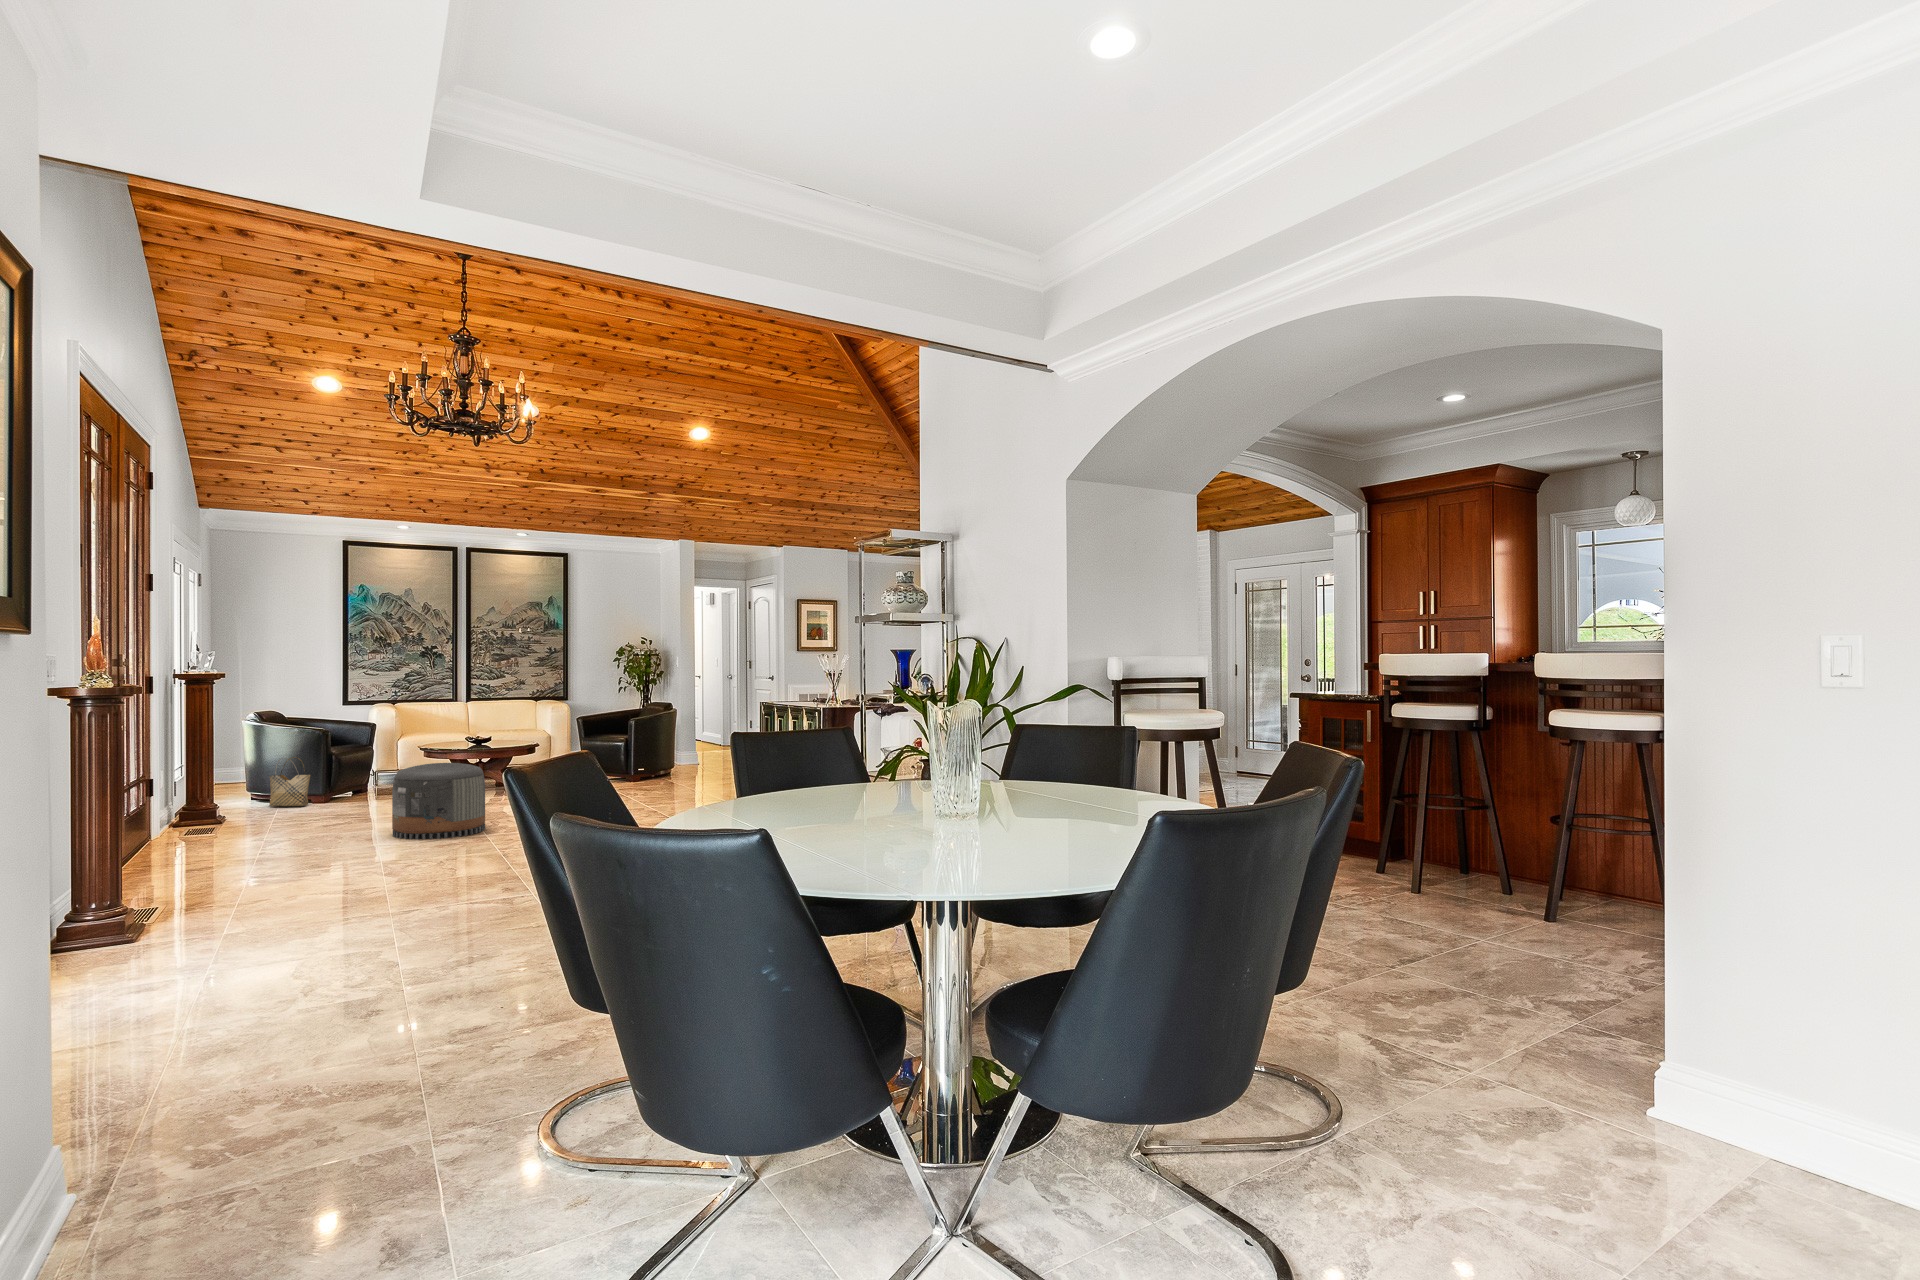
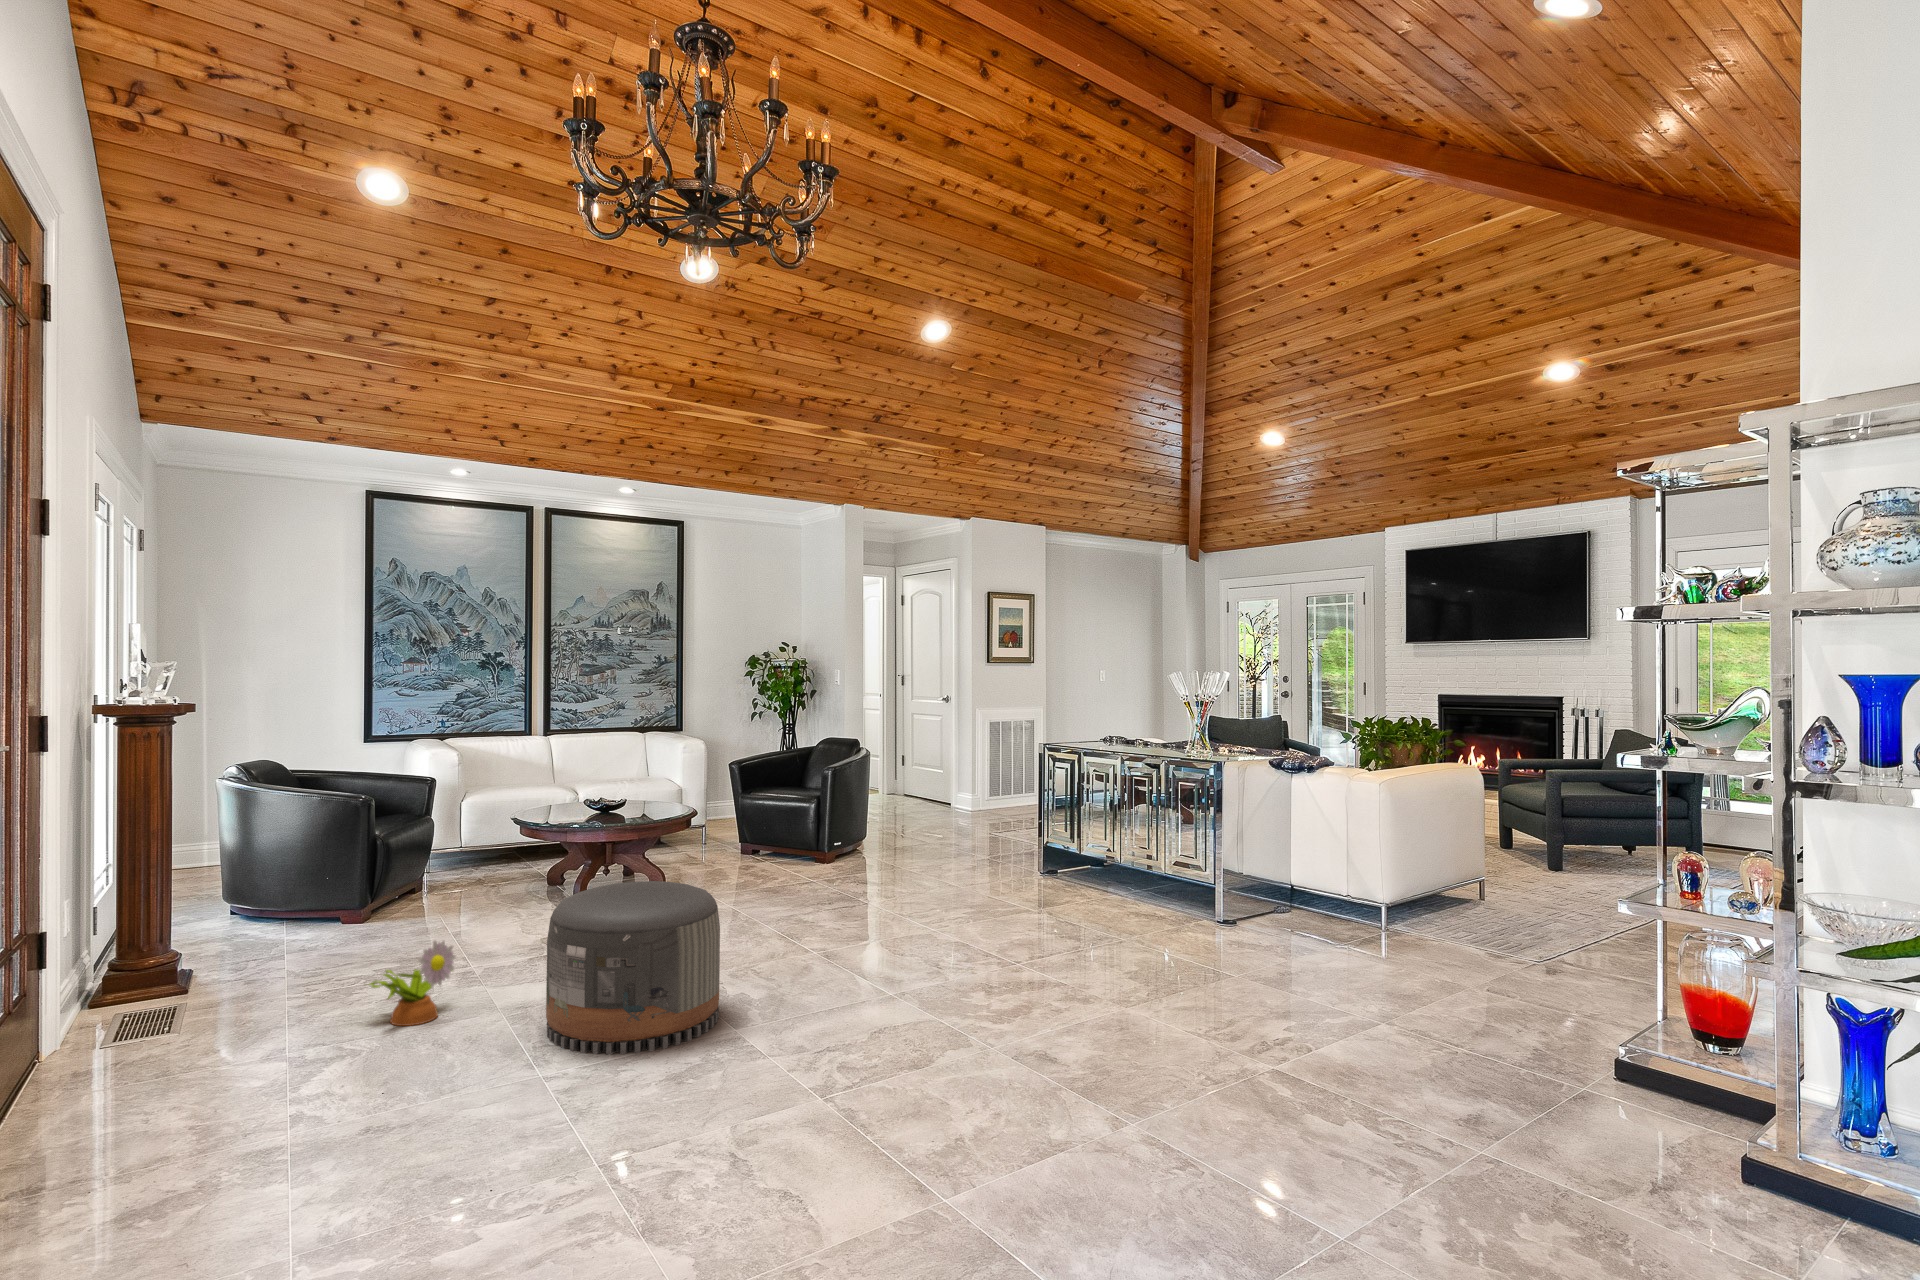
woven basket: present [269,757,311,807] -> none [265,844,339,934]
decorative plant: none [307,790,355,832] -> present [369,941,455,1026]

